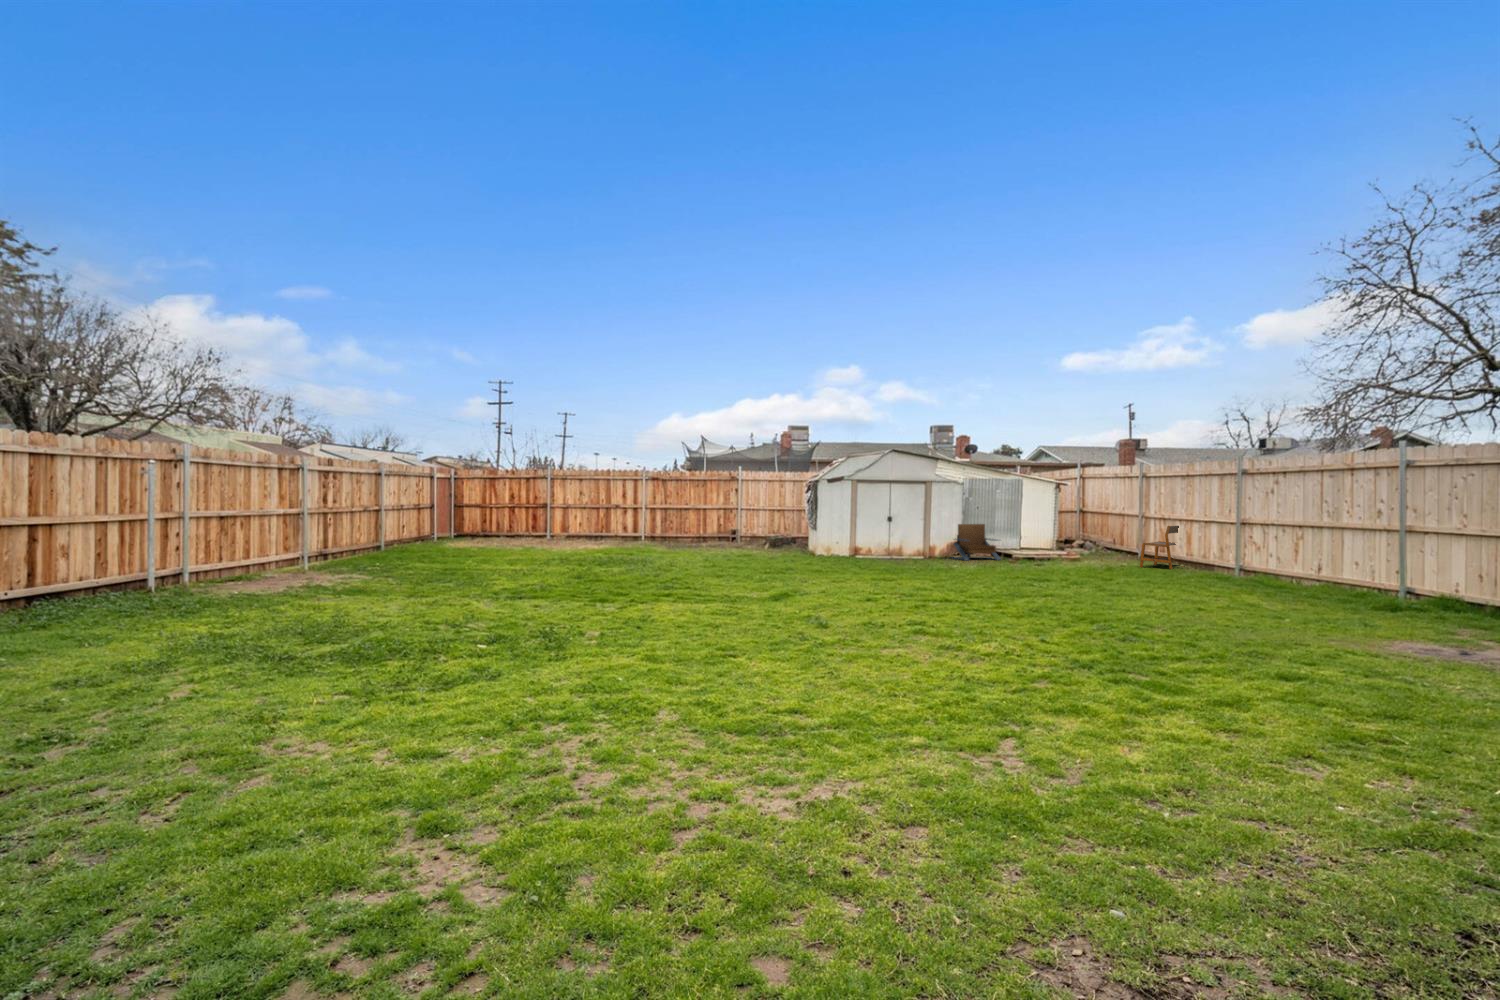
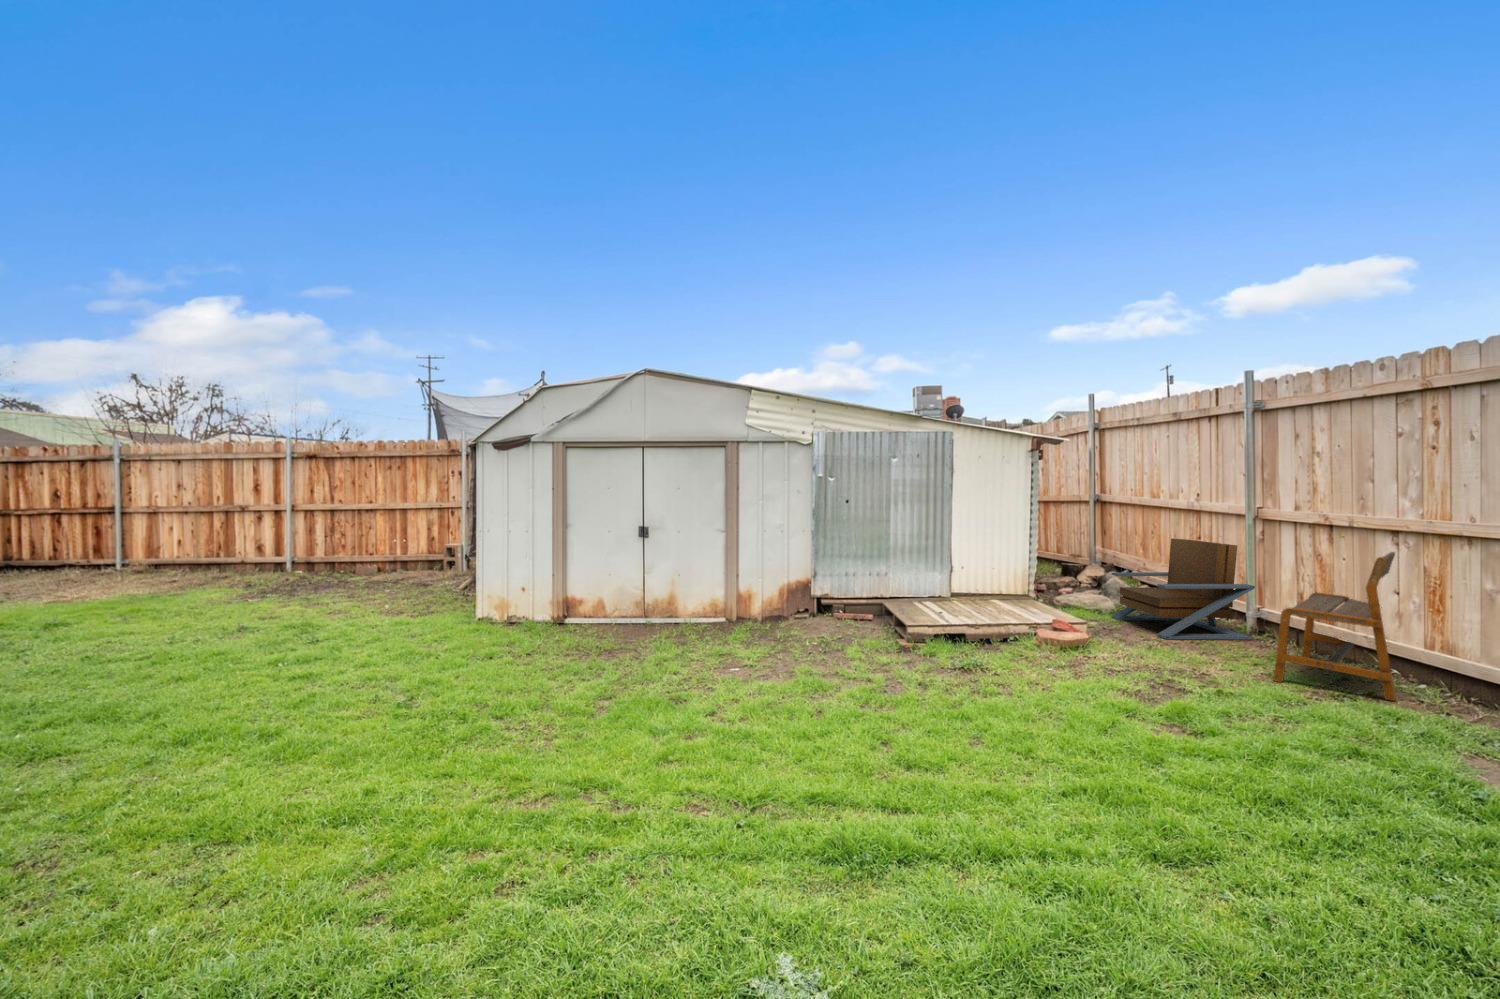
lounge chair: present [953,524,1001,561] -> present [1111,538,1255,640]

